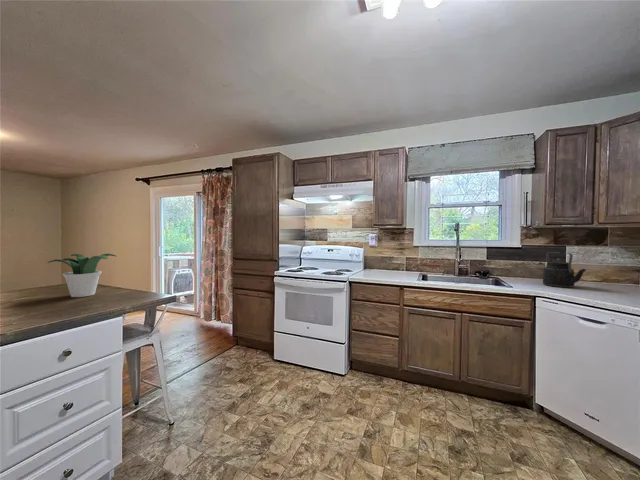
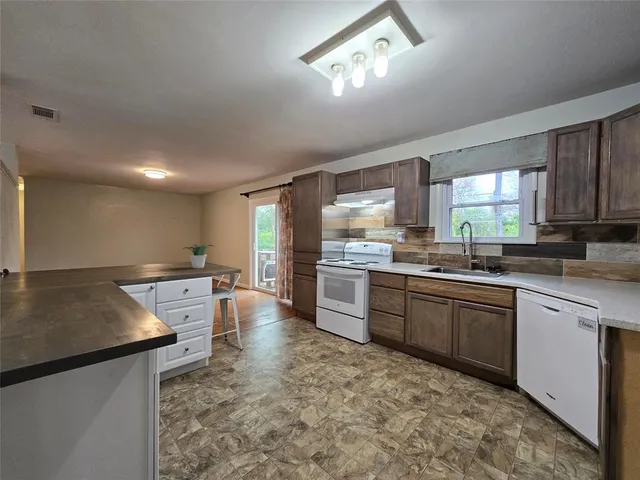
kettle: present [543,252,586,288] -> none [546,248,580,283]

